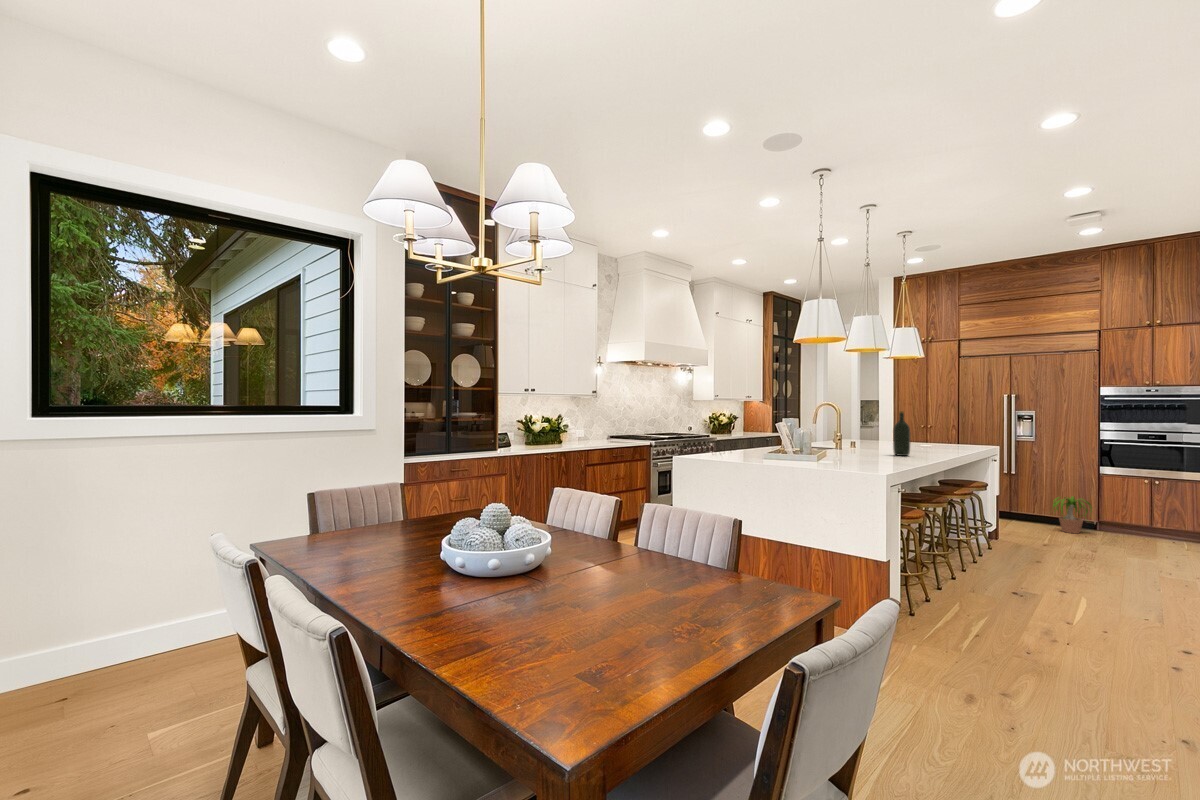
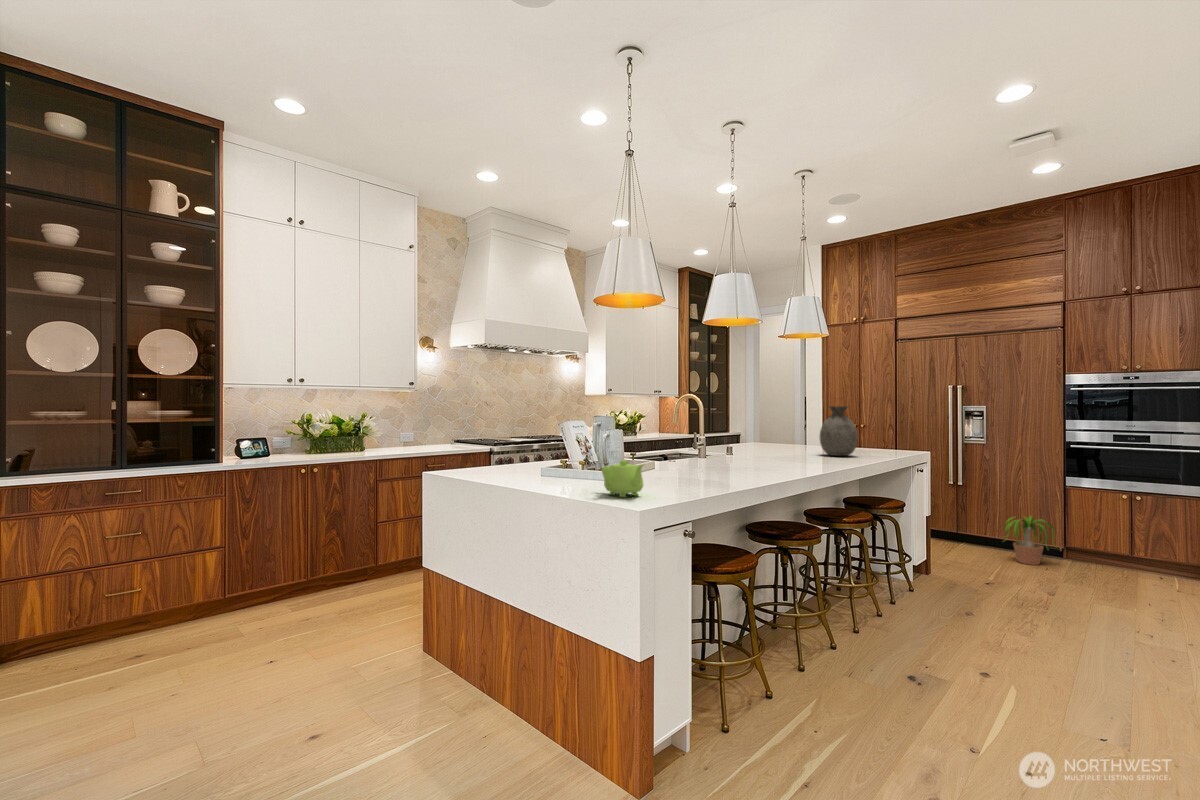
wine bottle: present [893,411,910,456] -> none [742,405,765,471]
vase: none [923,411,953,448] -> present [819,406,858,456]
teapot: none [842,445,879,467] -> present [602,460,643,497]

